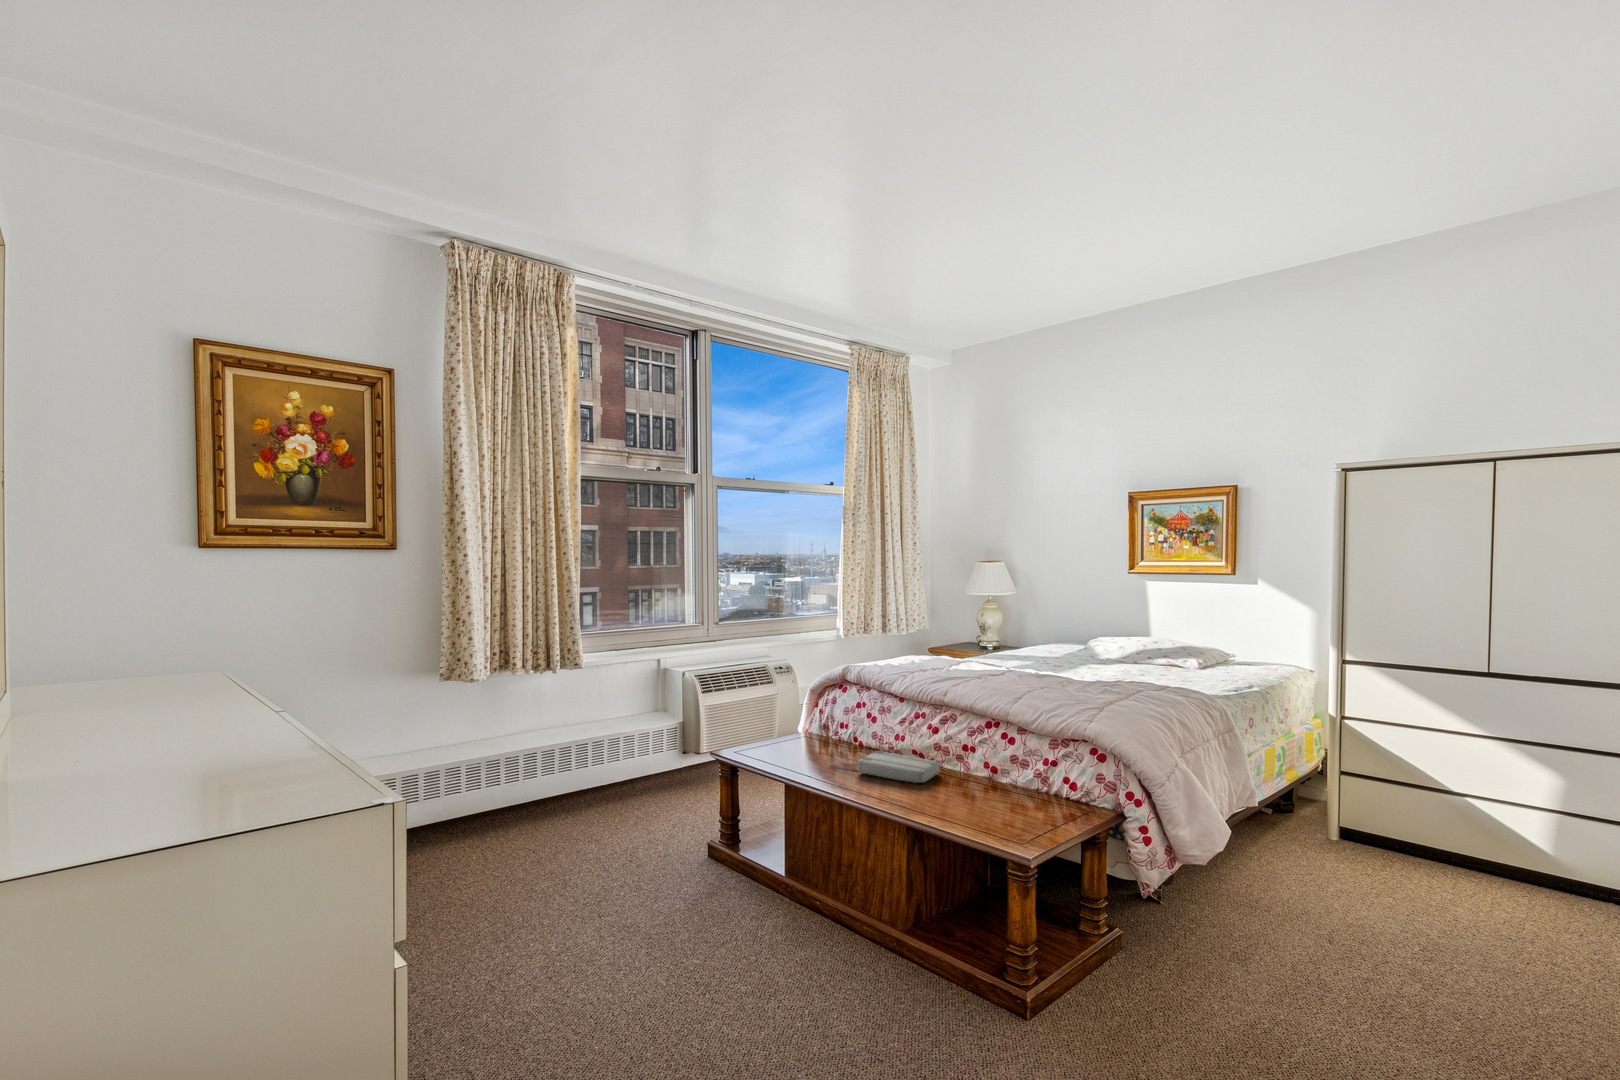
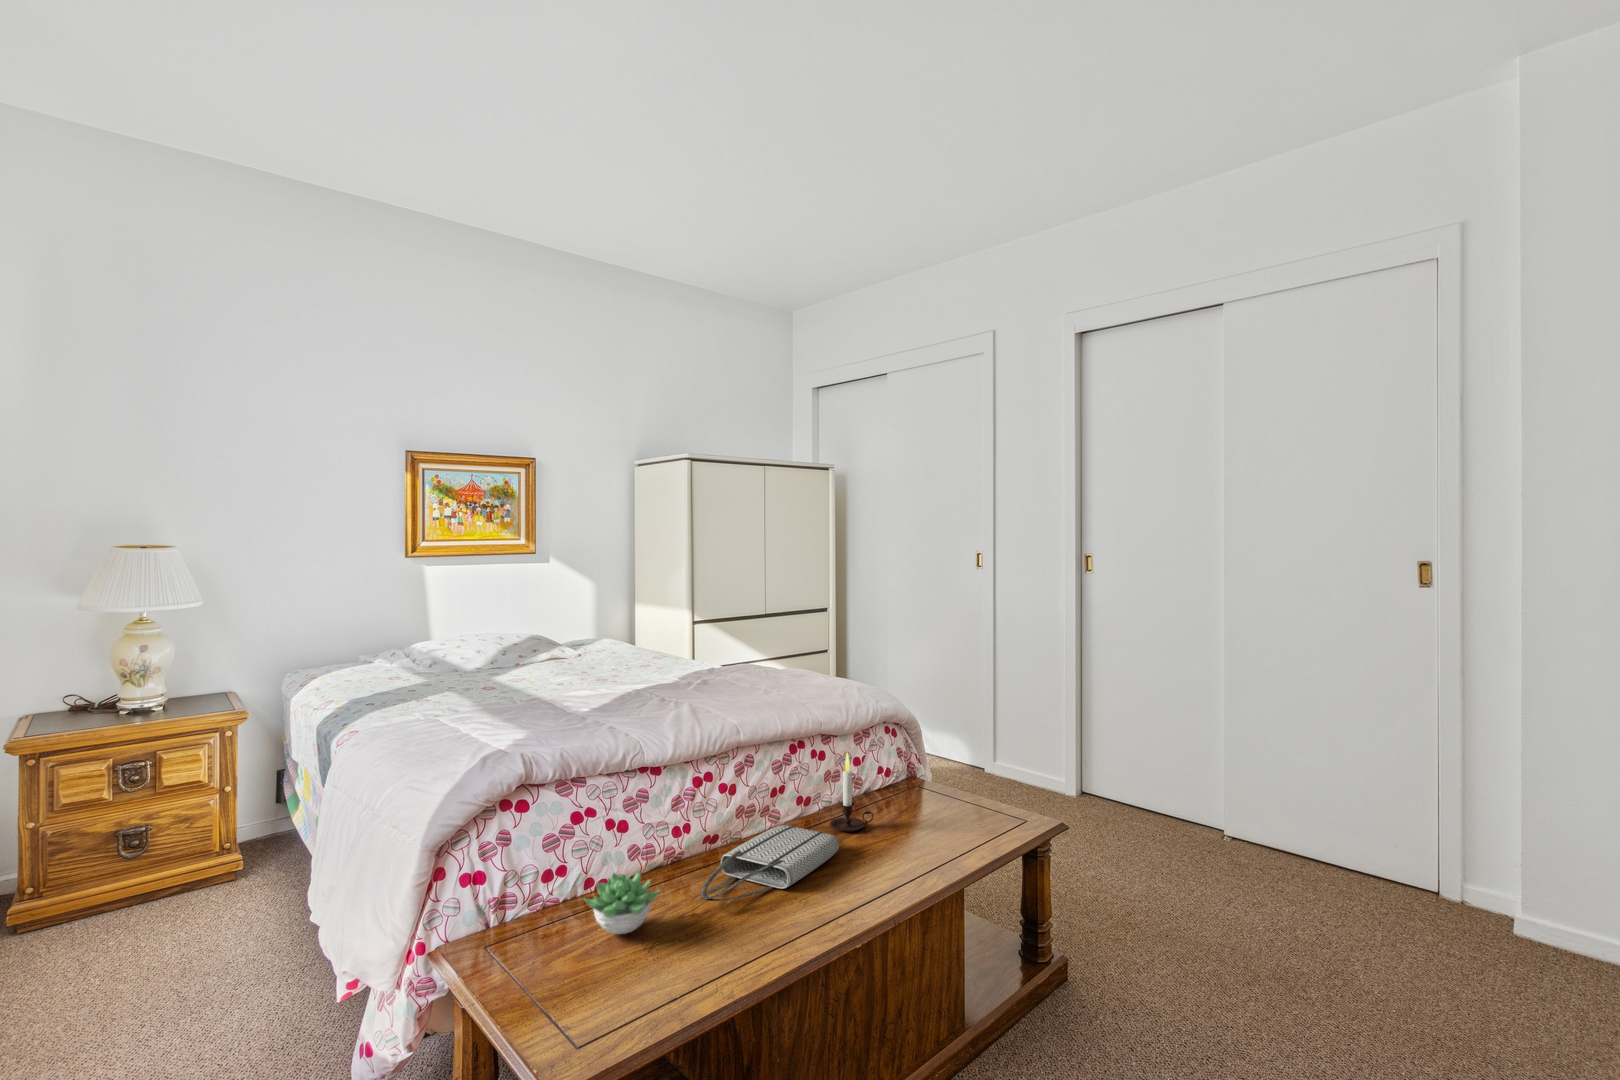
succulent plant: none [794,724,831,751] -> present [584,873,660,934]
candle: none [957,730,985,791] -> present [830,753,874,831]

